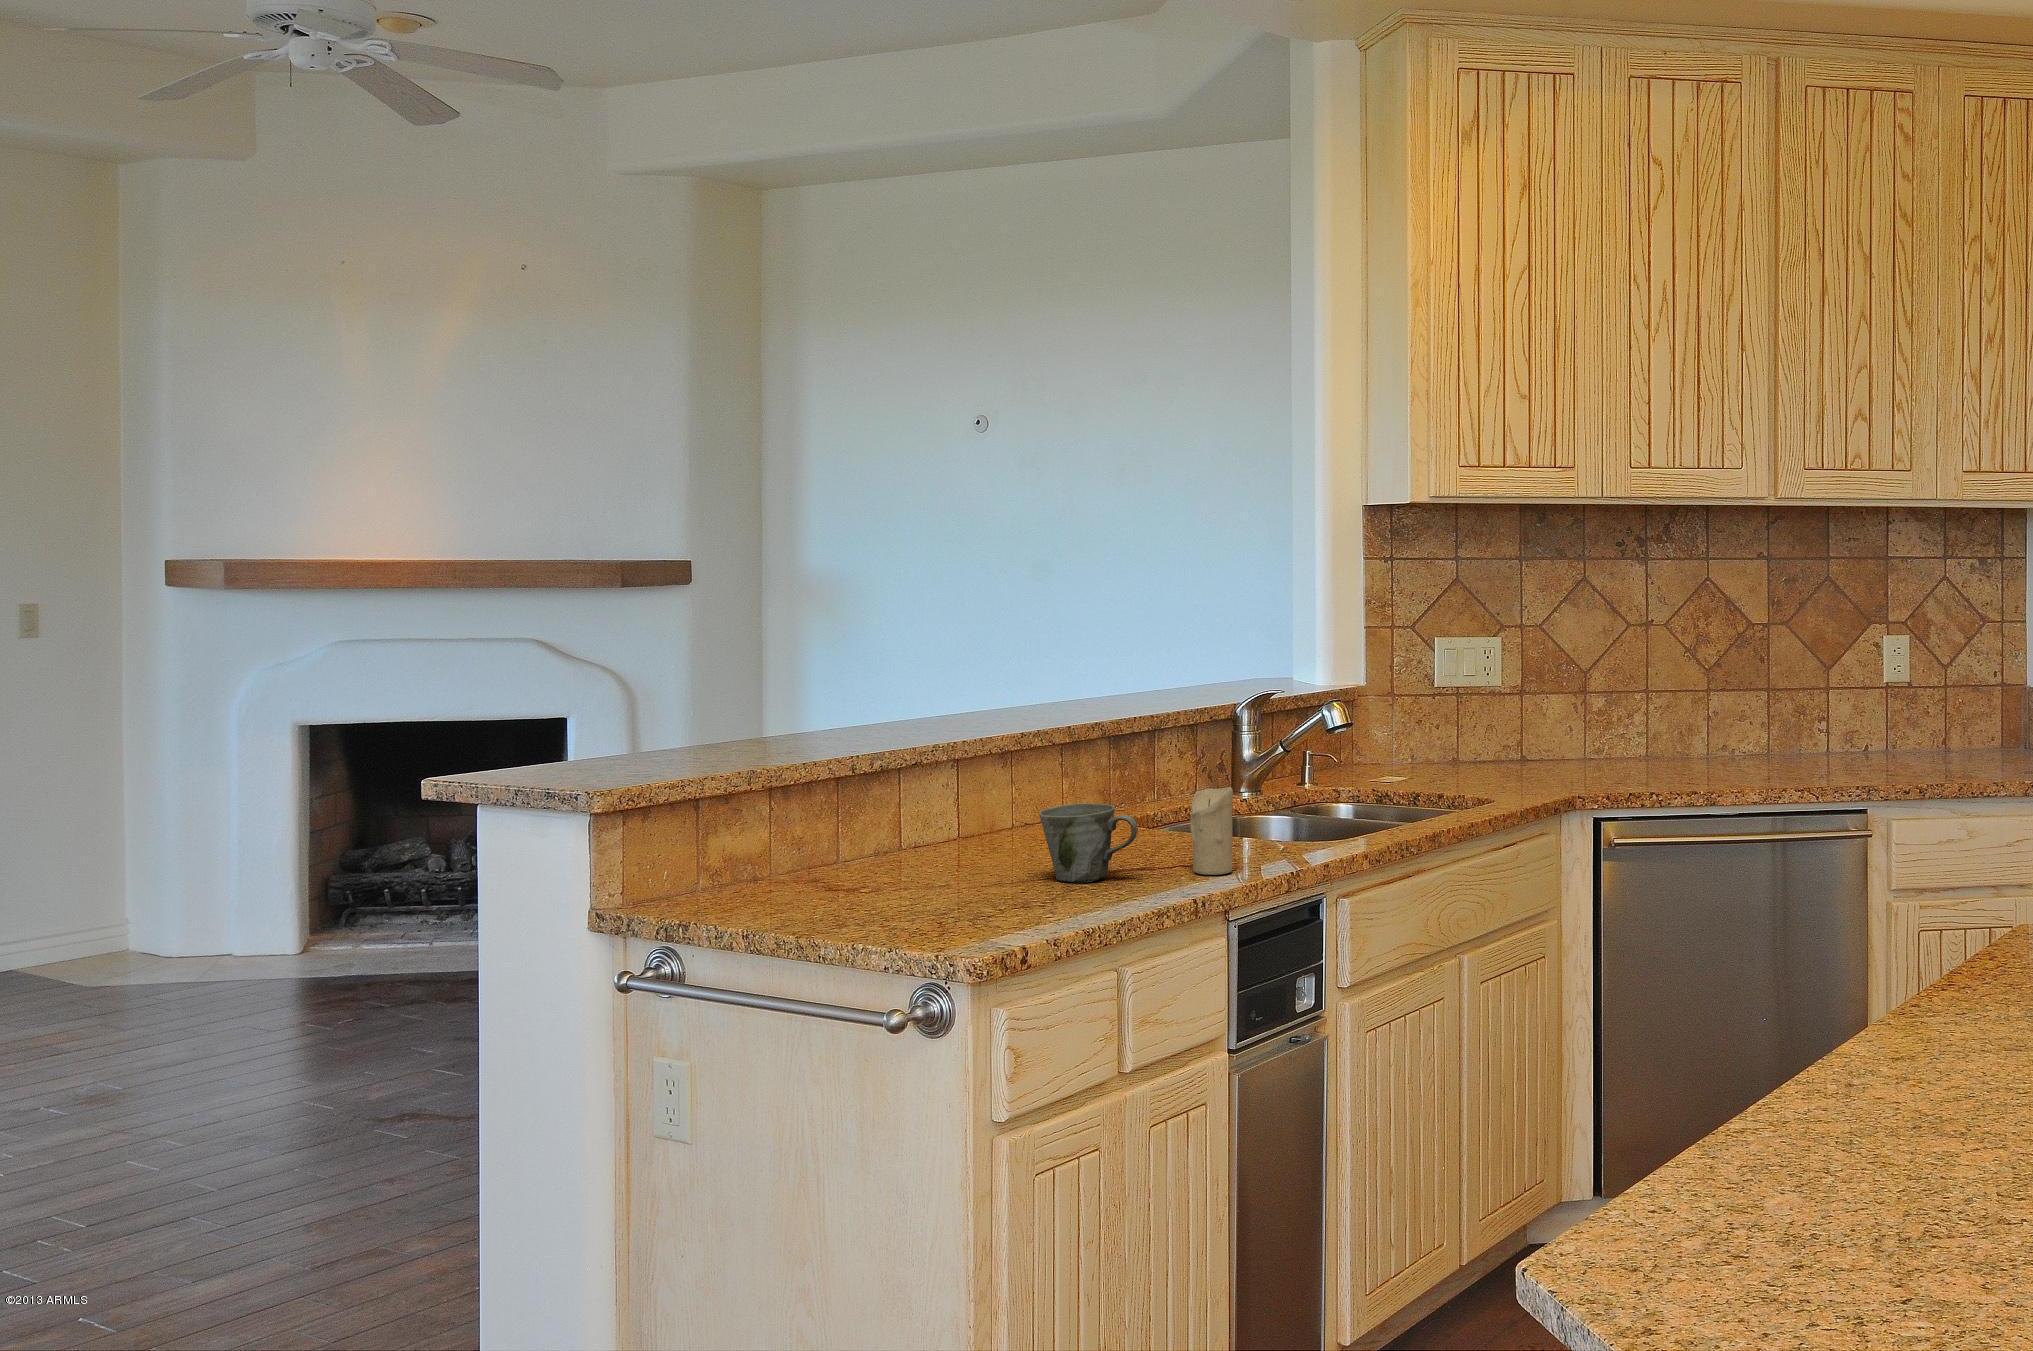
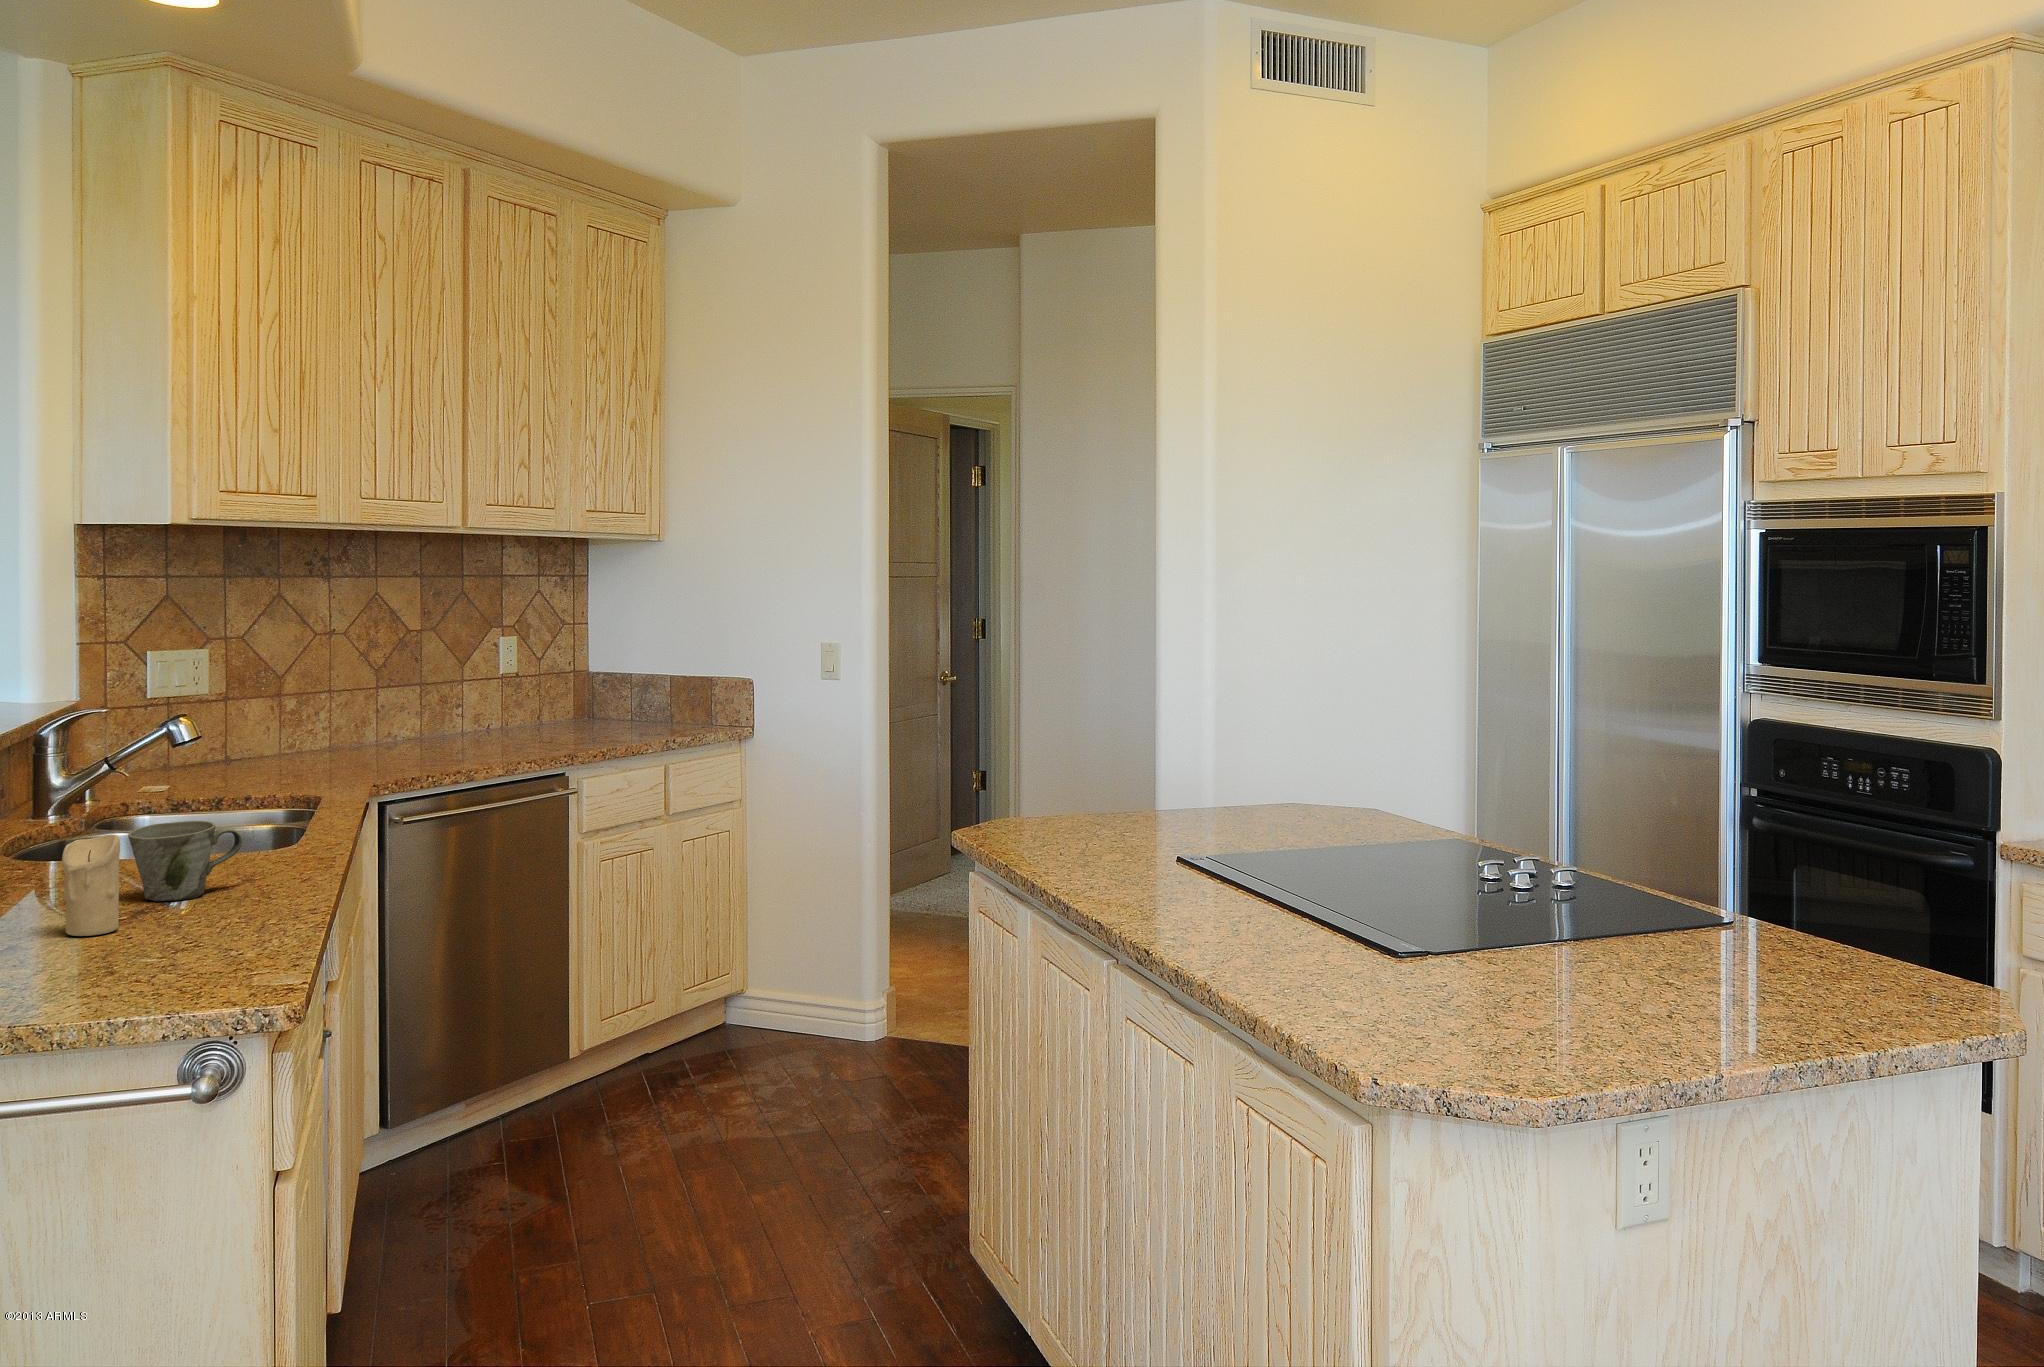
candle: present [1190,787,1233,875] -> present [62,834,120,936]

